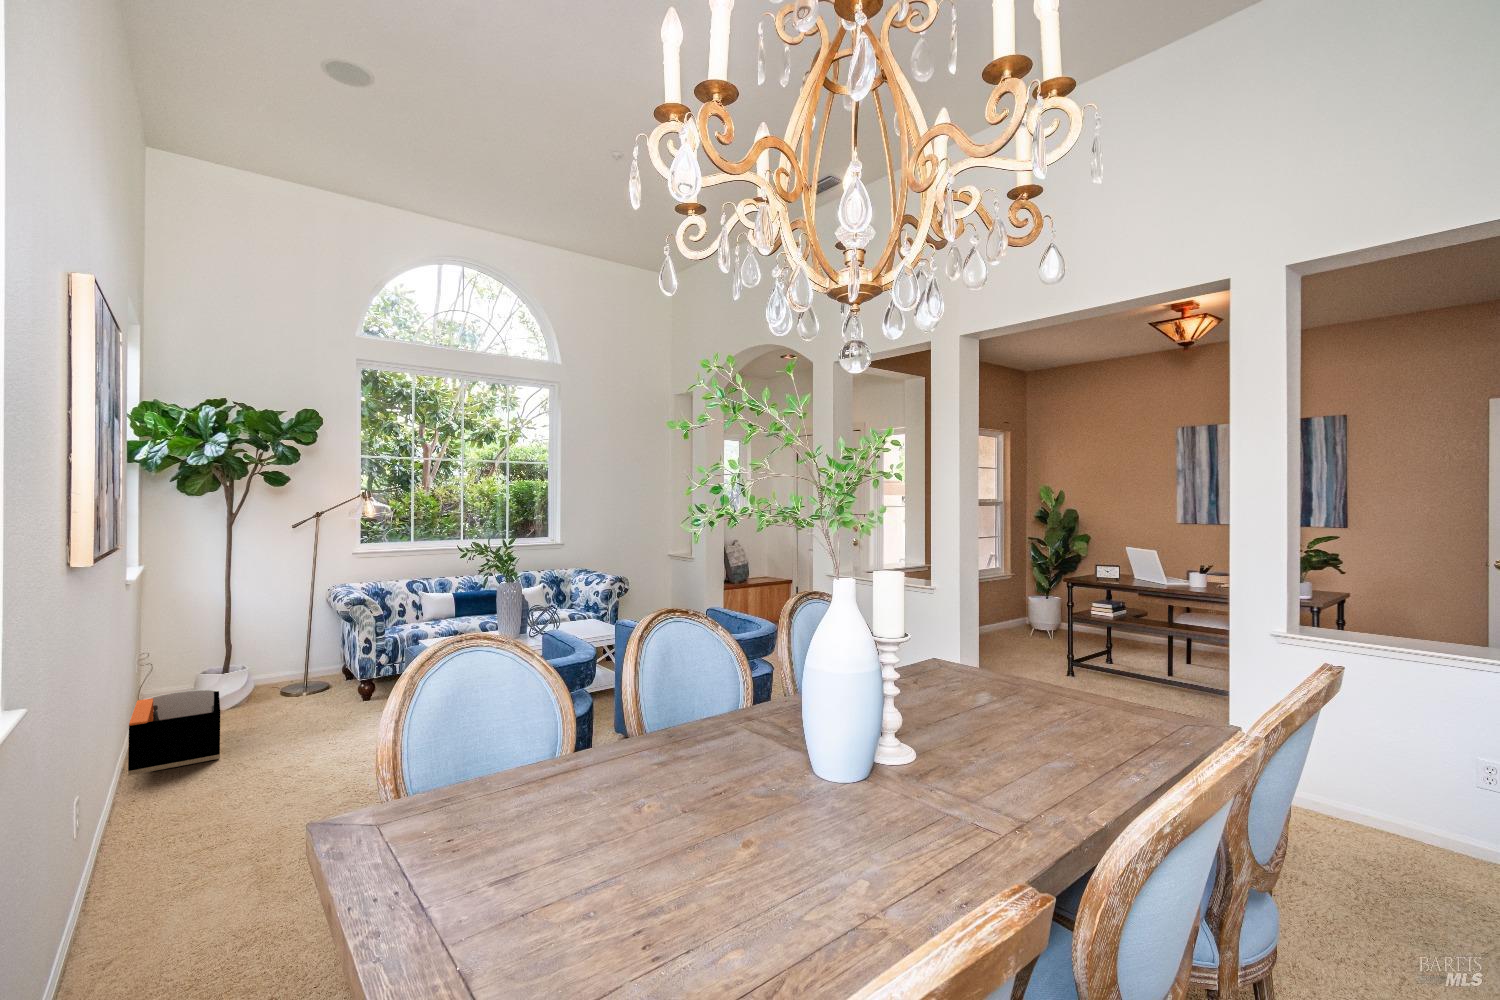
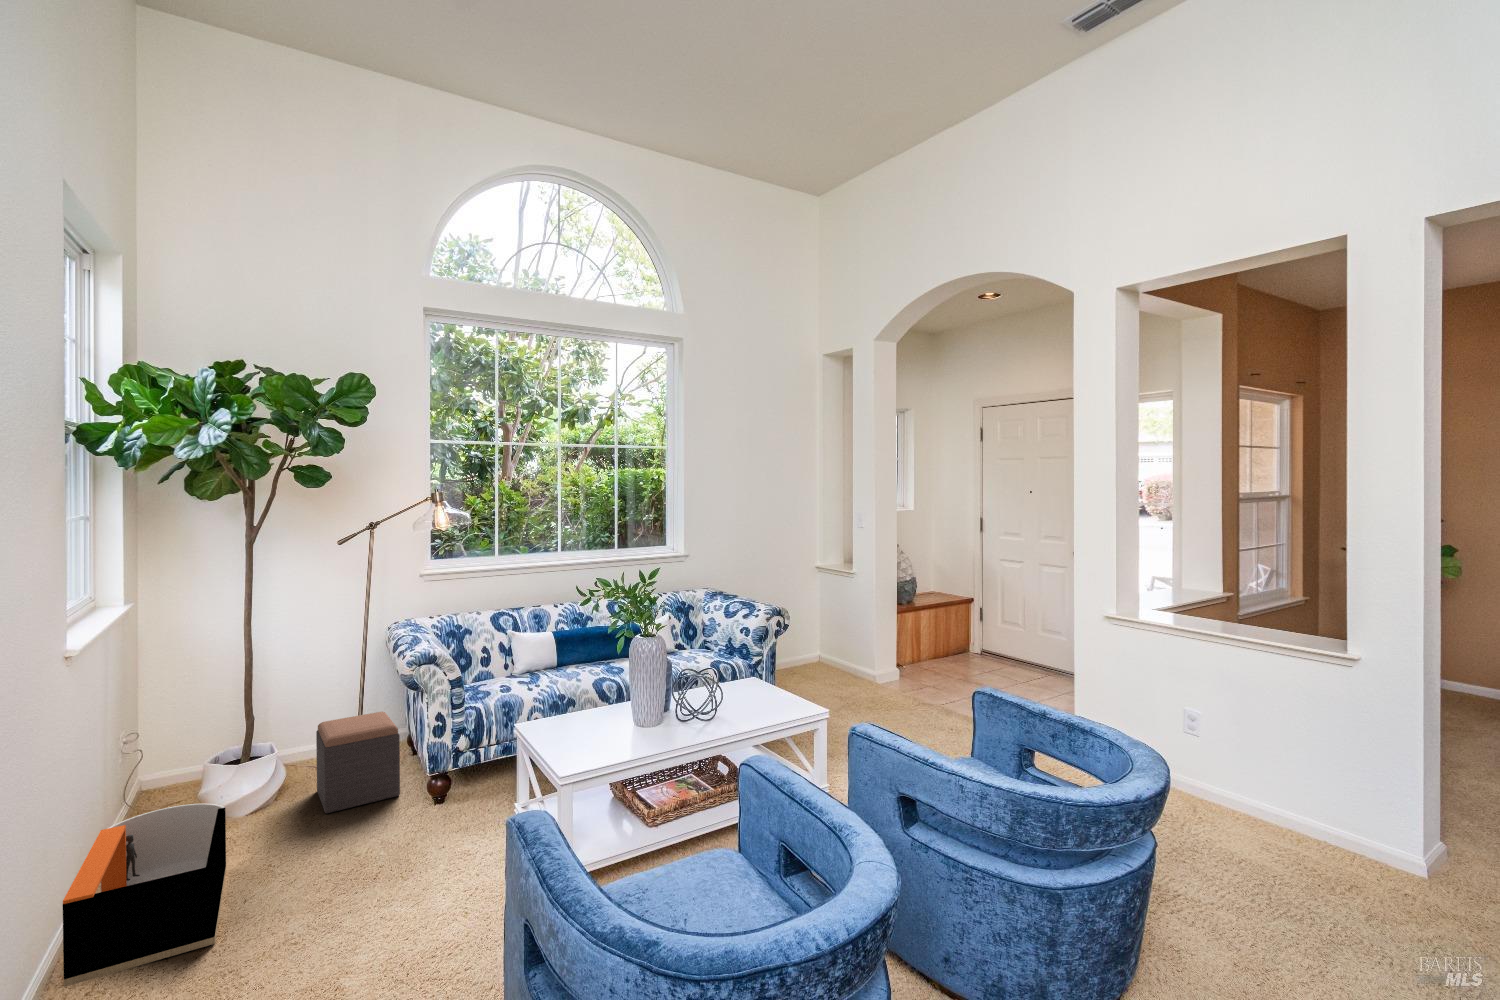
footstool: none [276,644,338,708] -> present [316,712,400,813]

